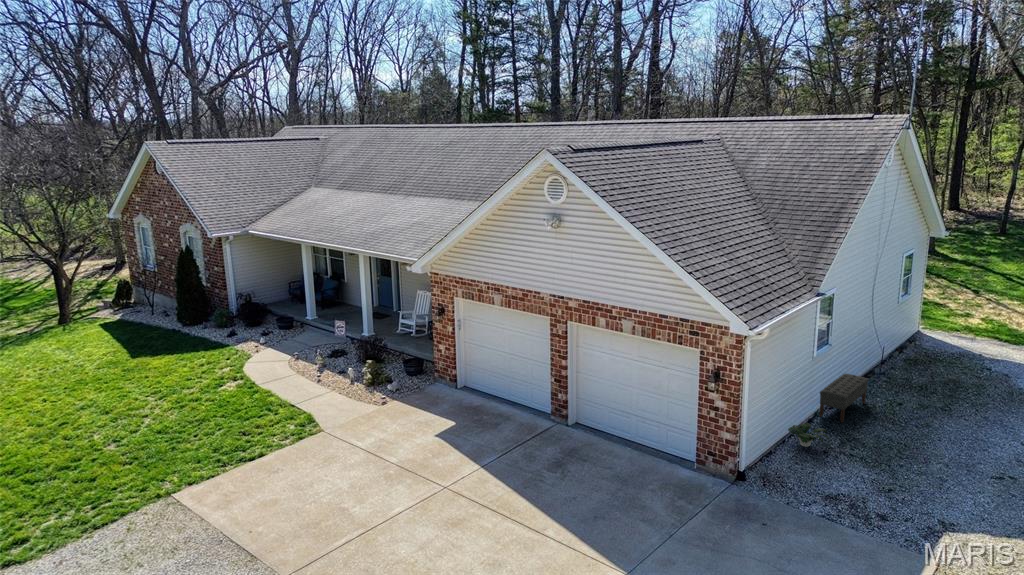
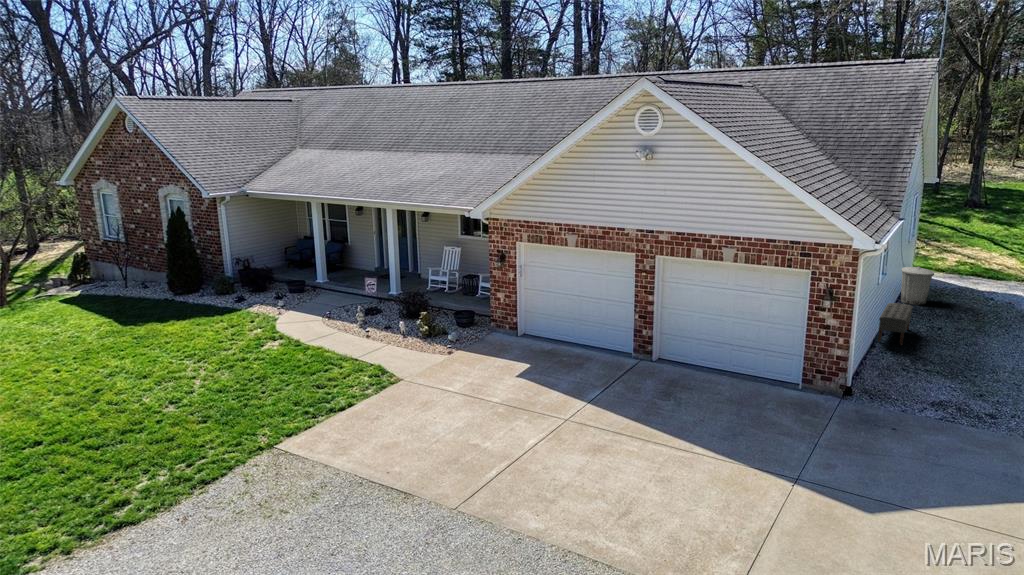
trash can: none [884,330,919,372] -> present [901,267,934,305]
potted plant: present [788,423,828,447] -> none [867,344,910,366]

